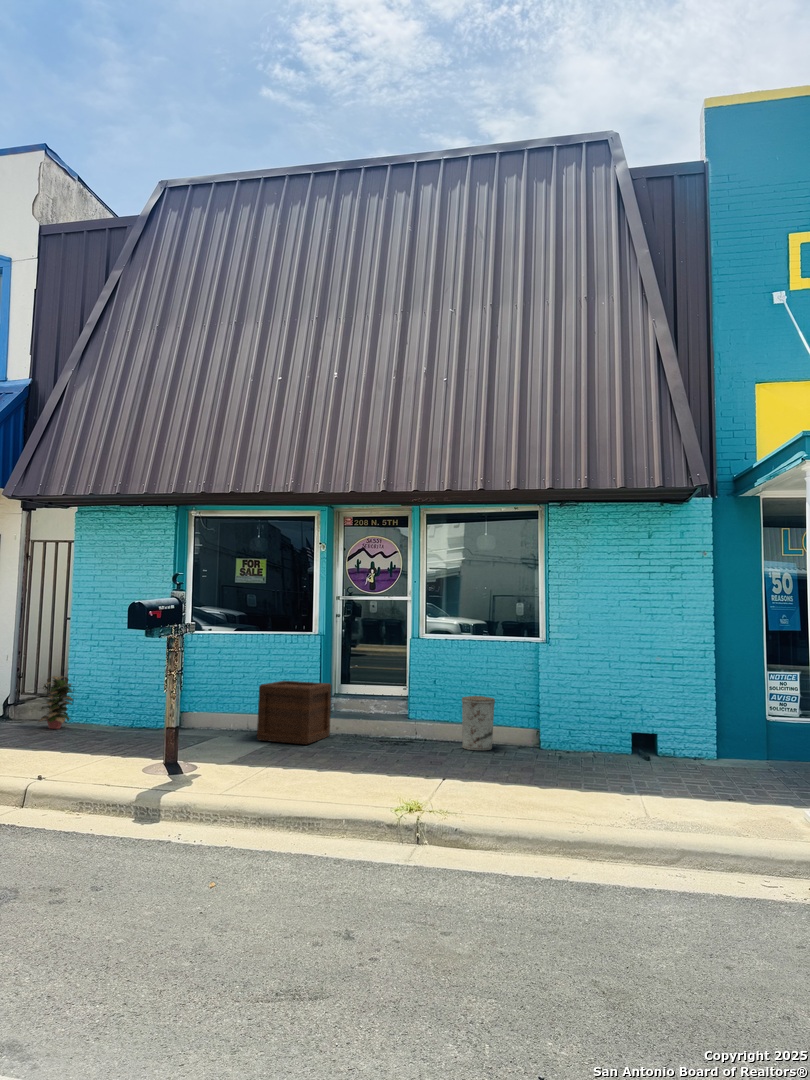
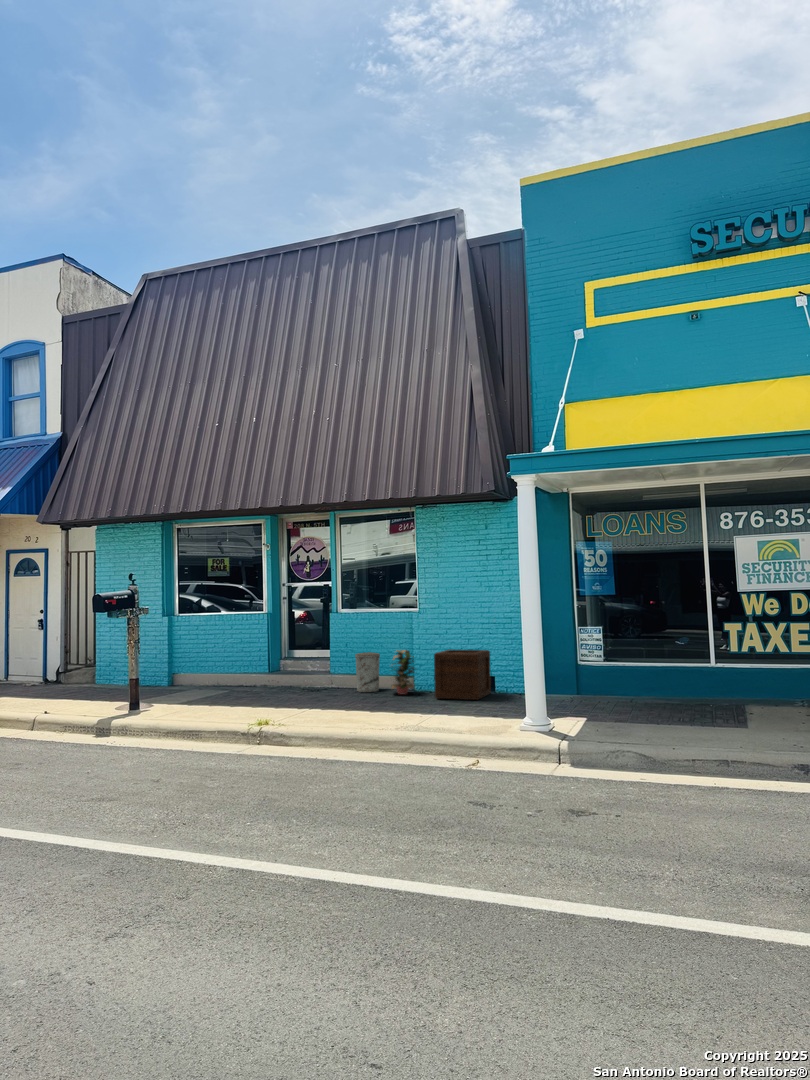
decorative plant: present [39,676,73,729] -> present [392,650,414,694]
wooden crate: present [257,681,332,744] -> present [434,649,491,700]

